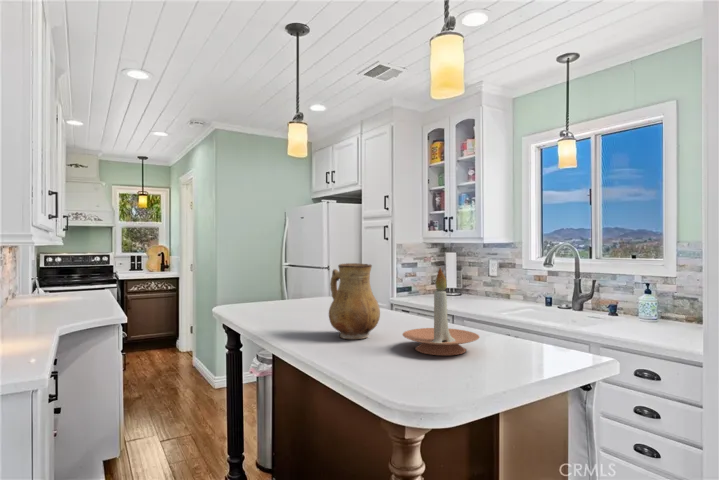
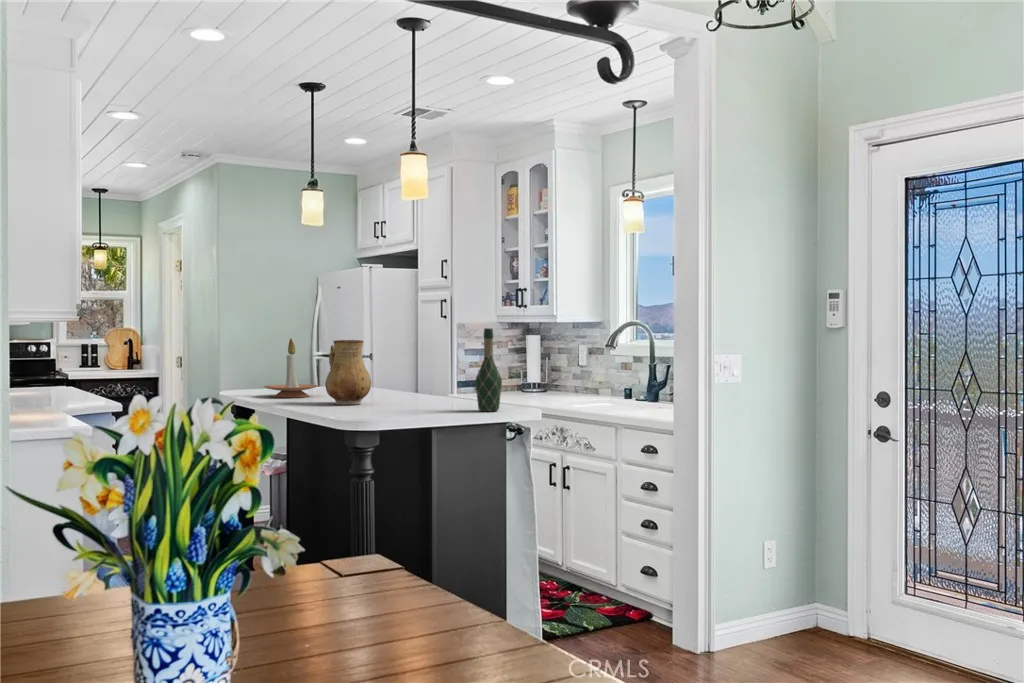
wine bottle: none [530,252,567,360] -> present [475,328,502,411]
candle holder: present [403,268,479,355] -> present [264,338,318,397]

